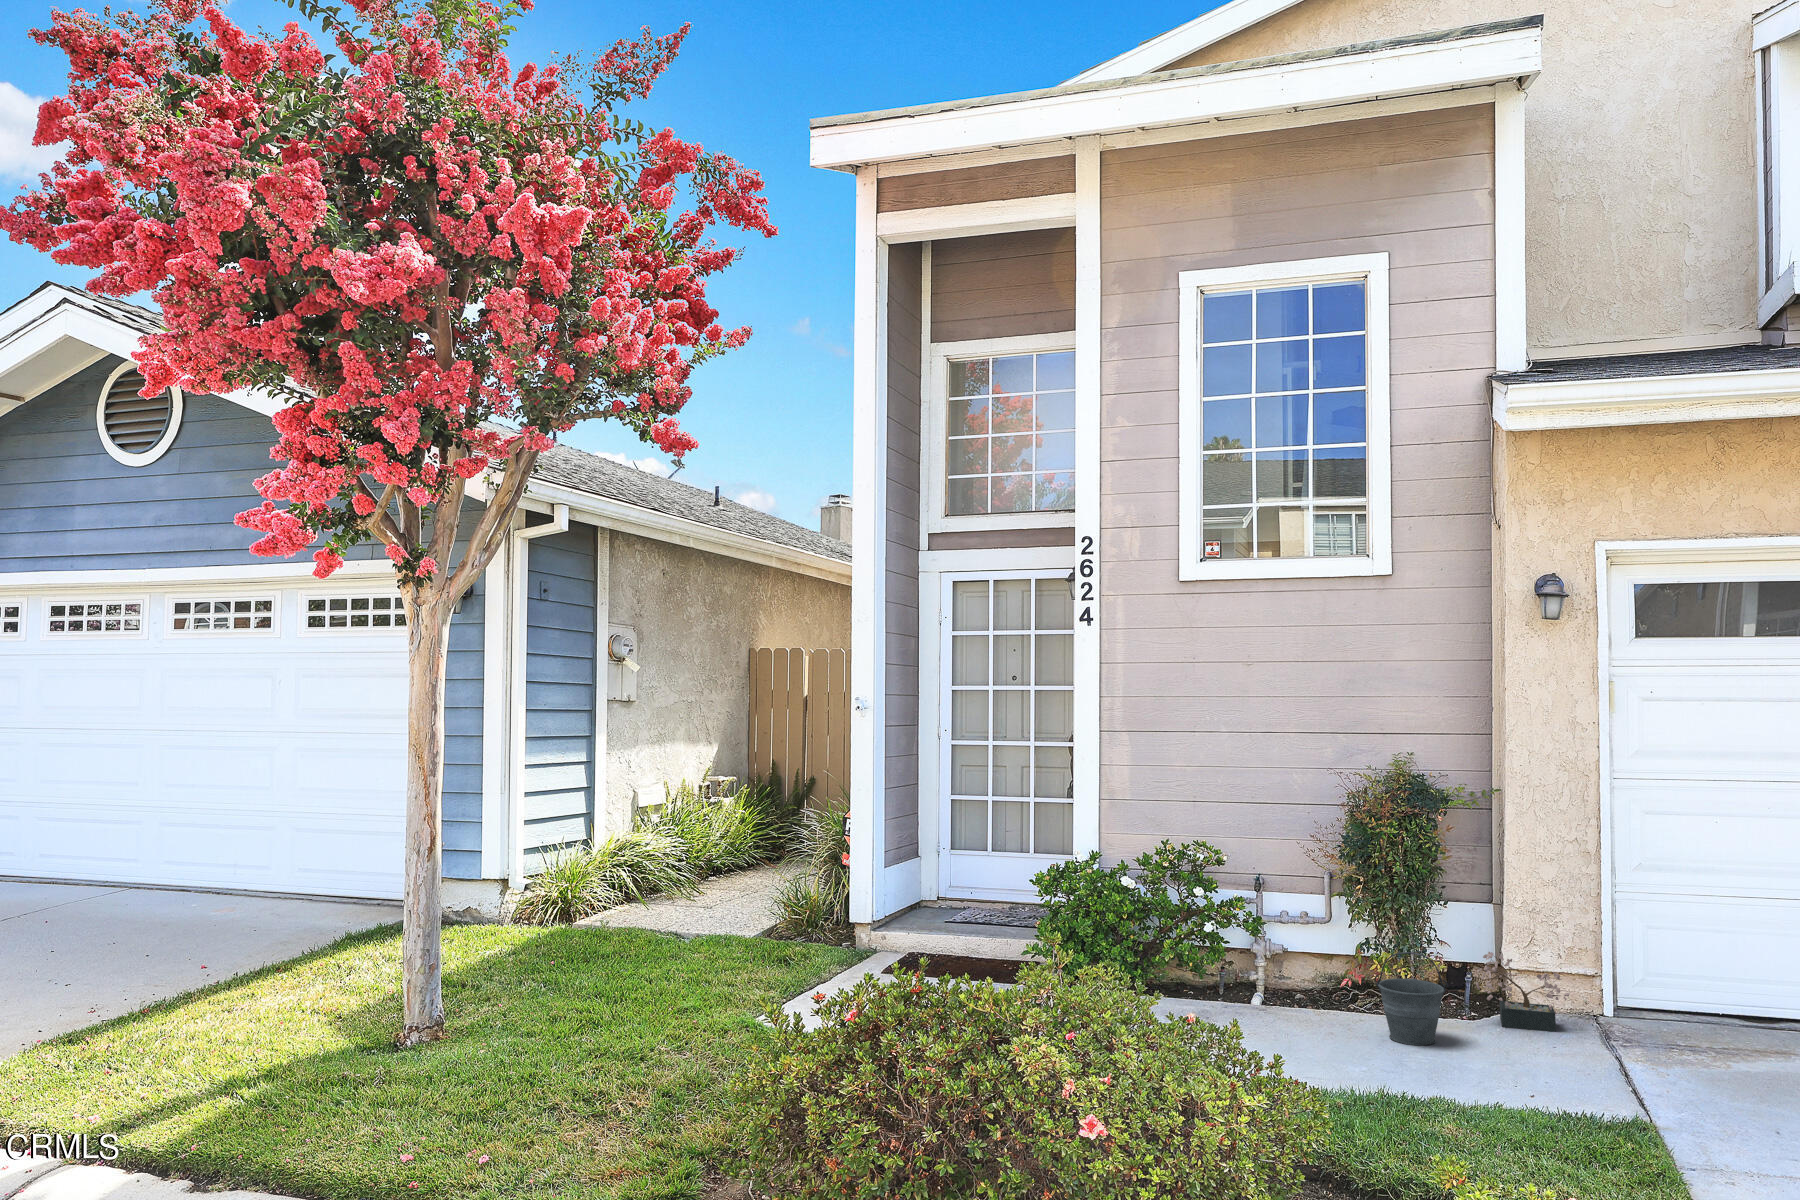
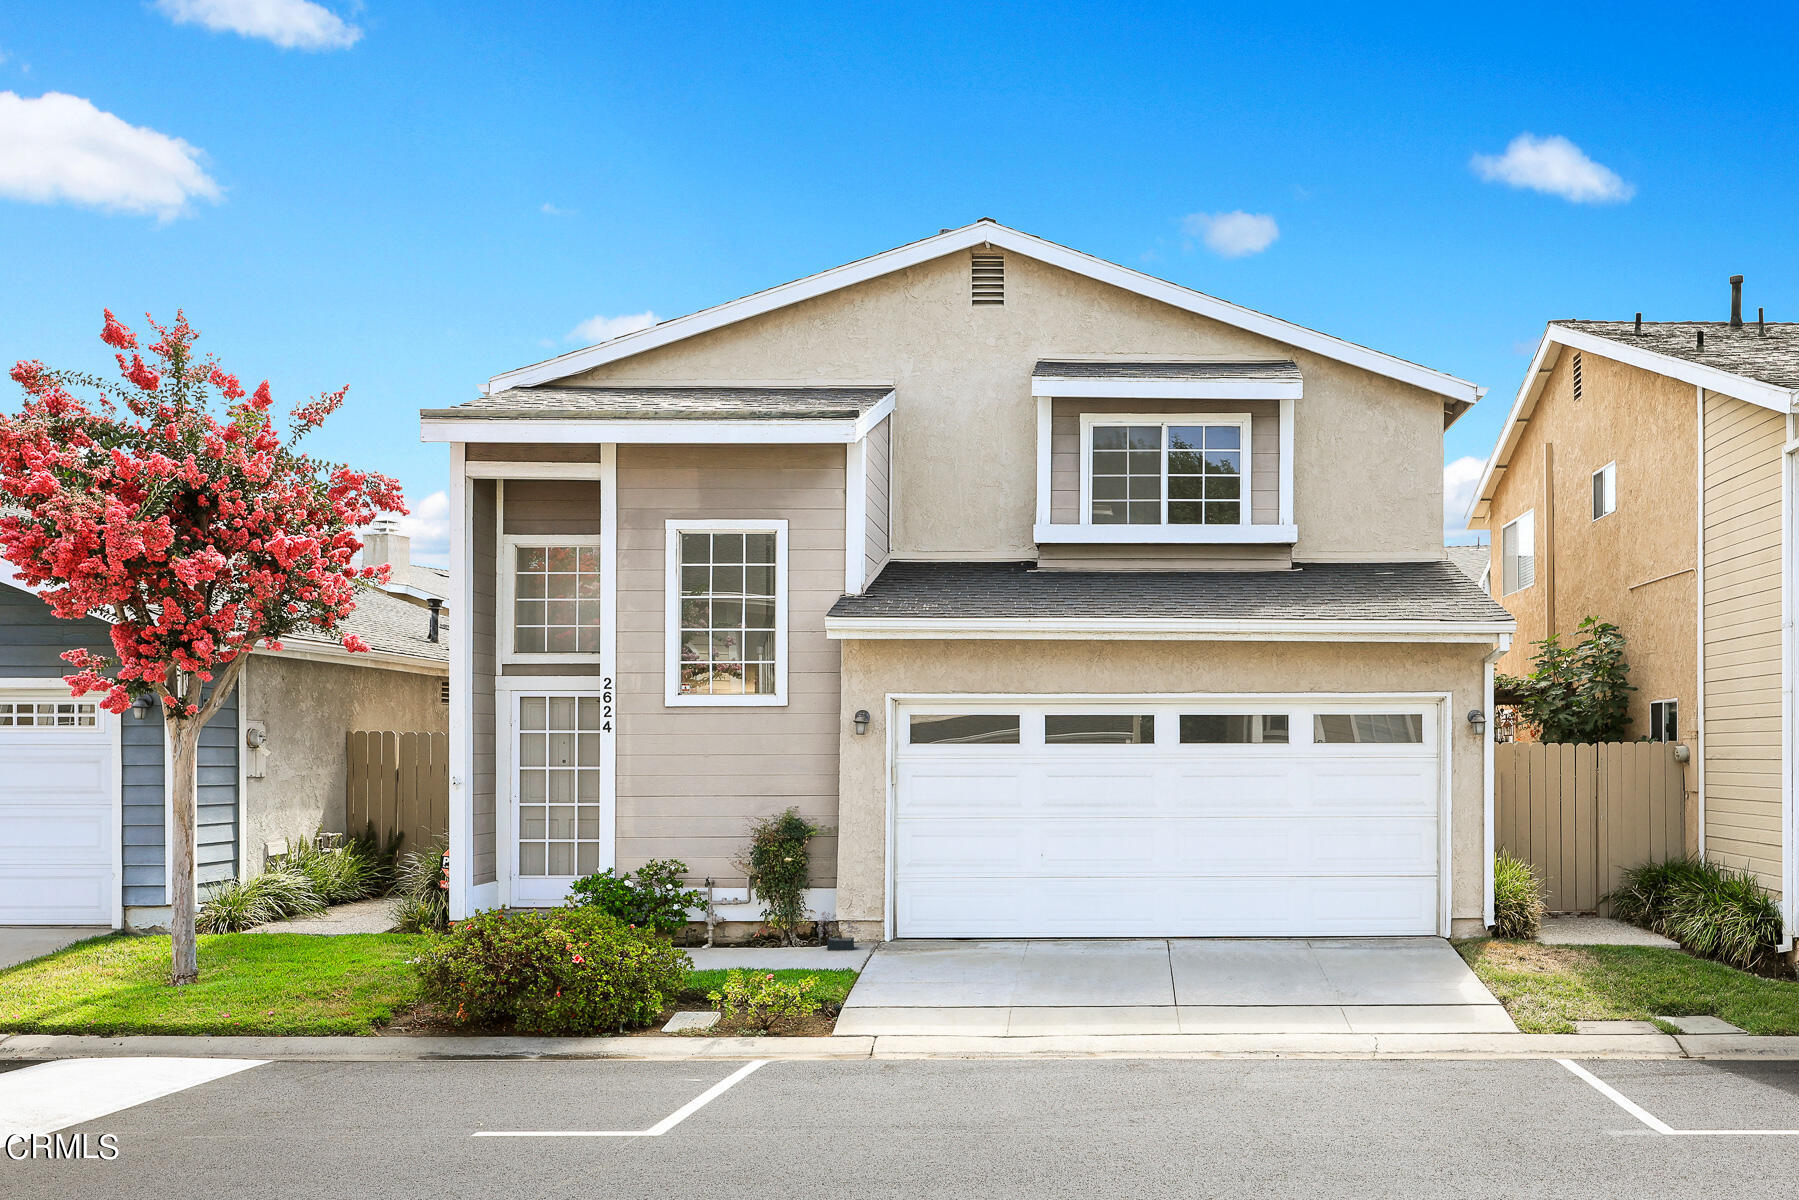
bucket: present [1374,952,1448,1045] -> none [759,913,795,961]

